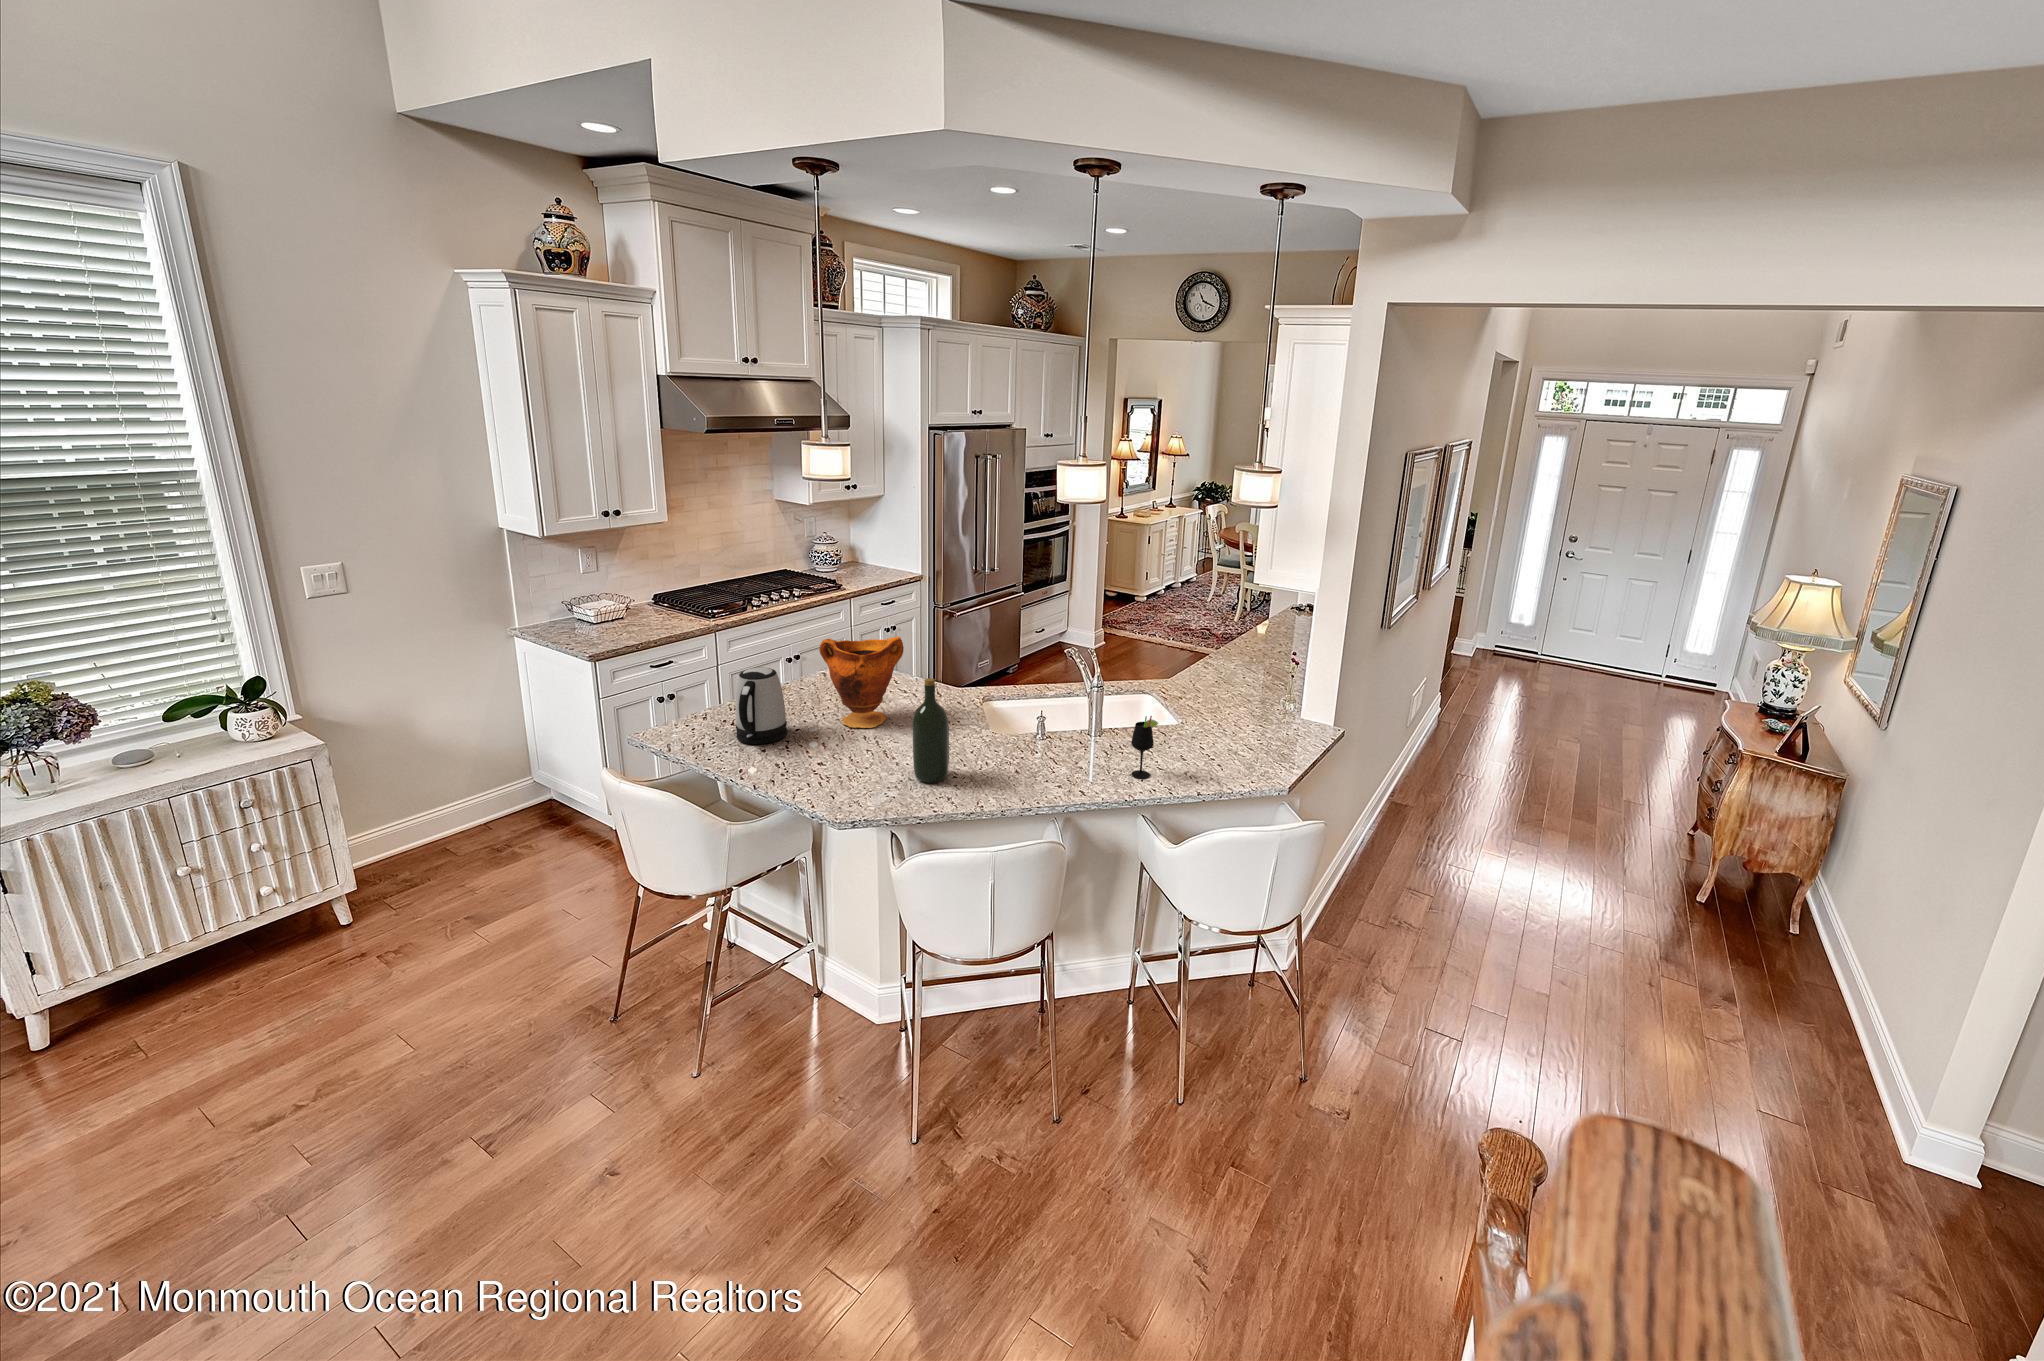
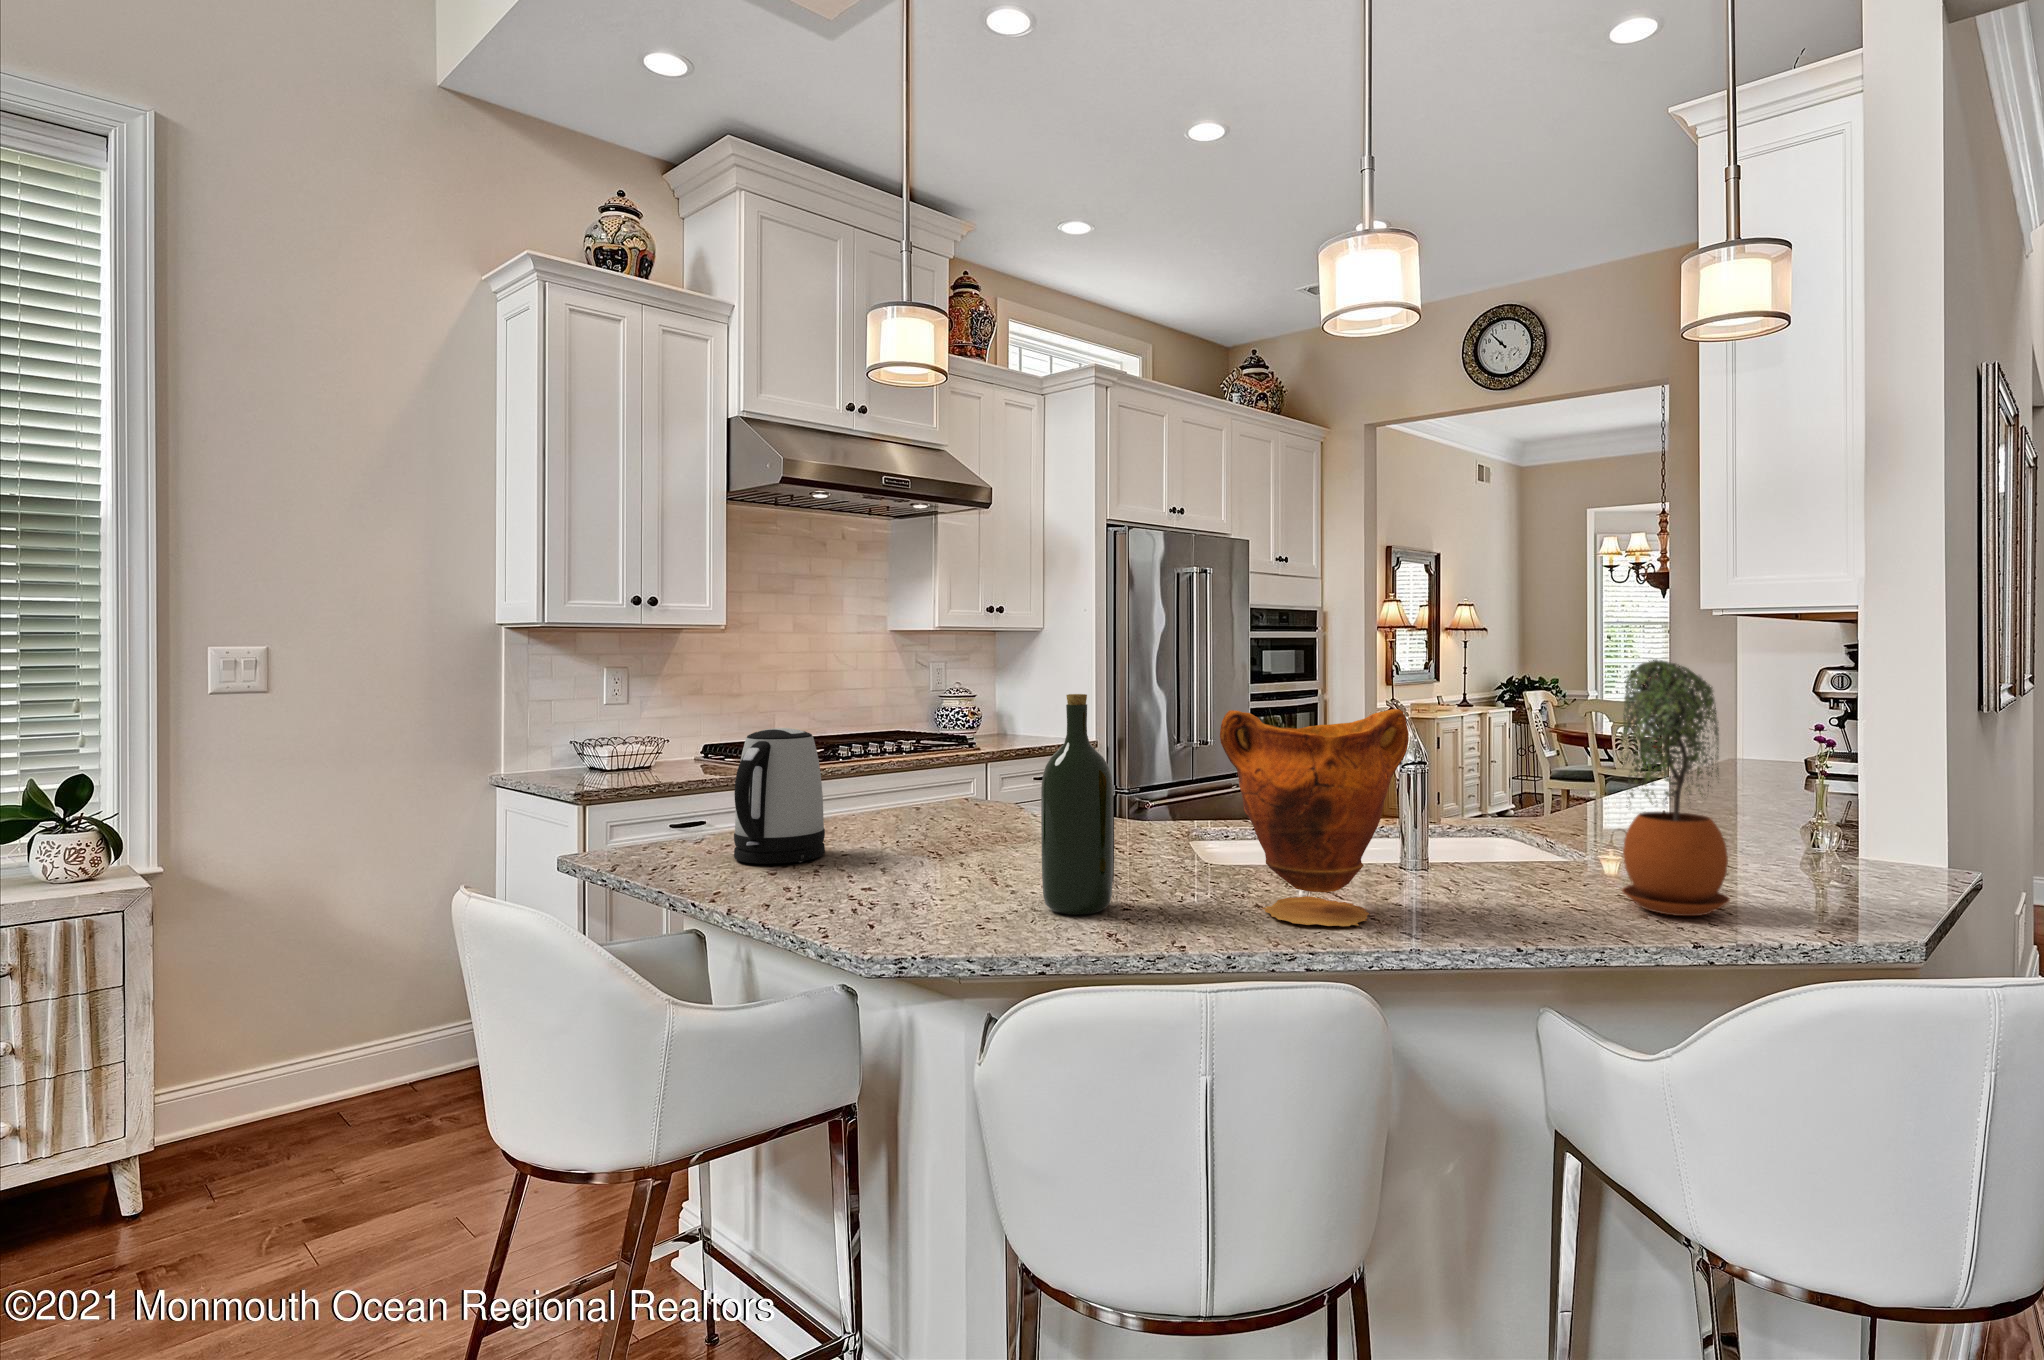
vase: present [819,637,904,728] -> present [1220,709,1408,926]
potted plant: none [1184,651,1233,770] -> present [1619,660,1730,916]
wine glass: present [1131,716,1158,778] -> none [1504,773,1565,923]

